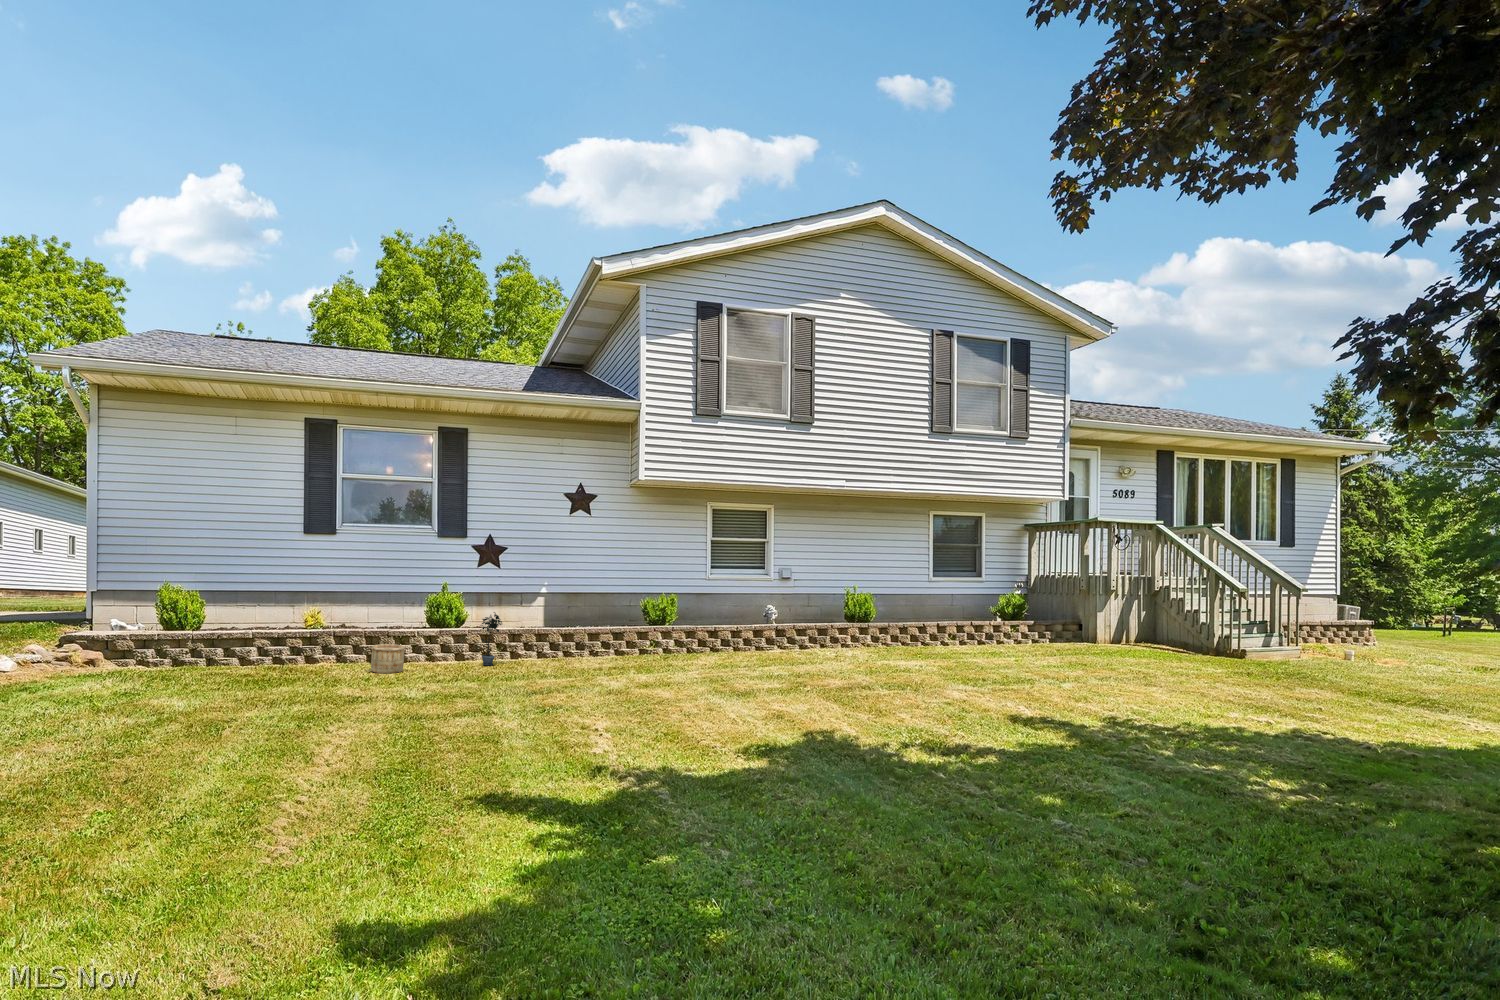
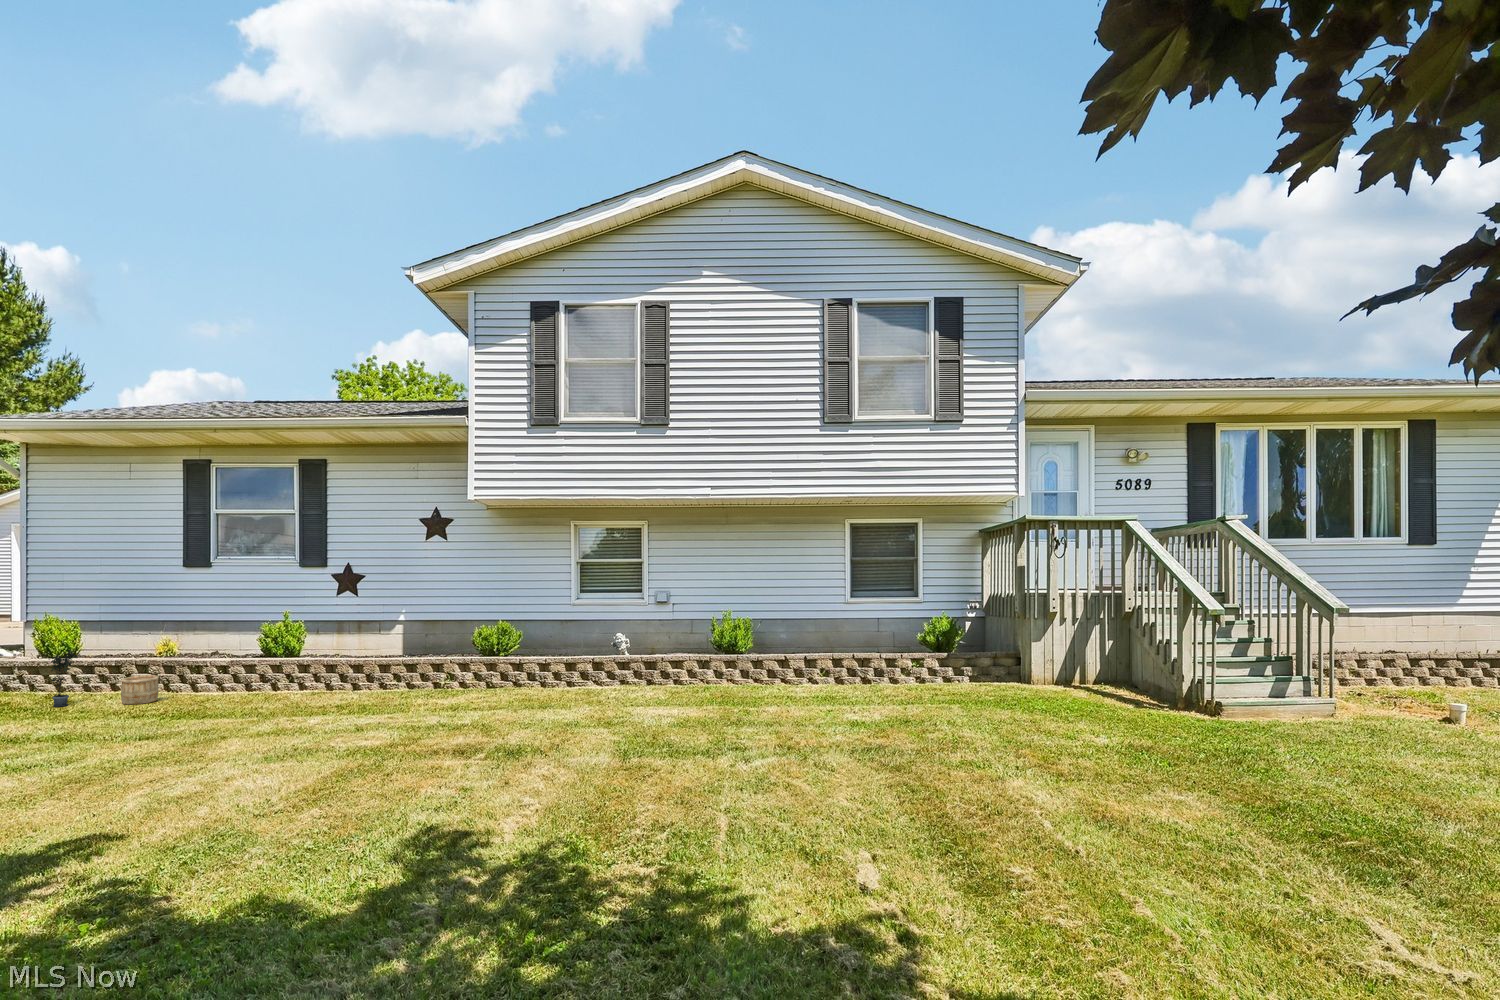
potted plant: present [481,612,502,666] -> present [49,650,77,707]

